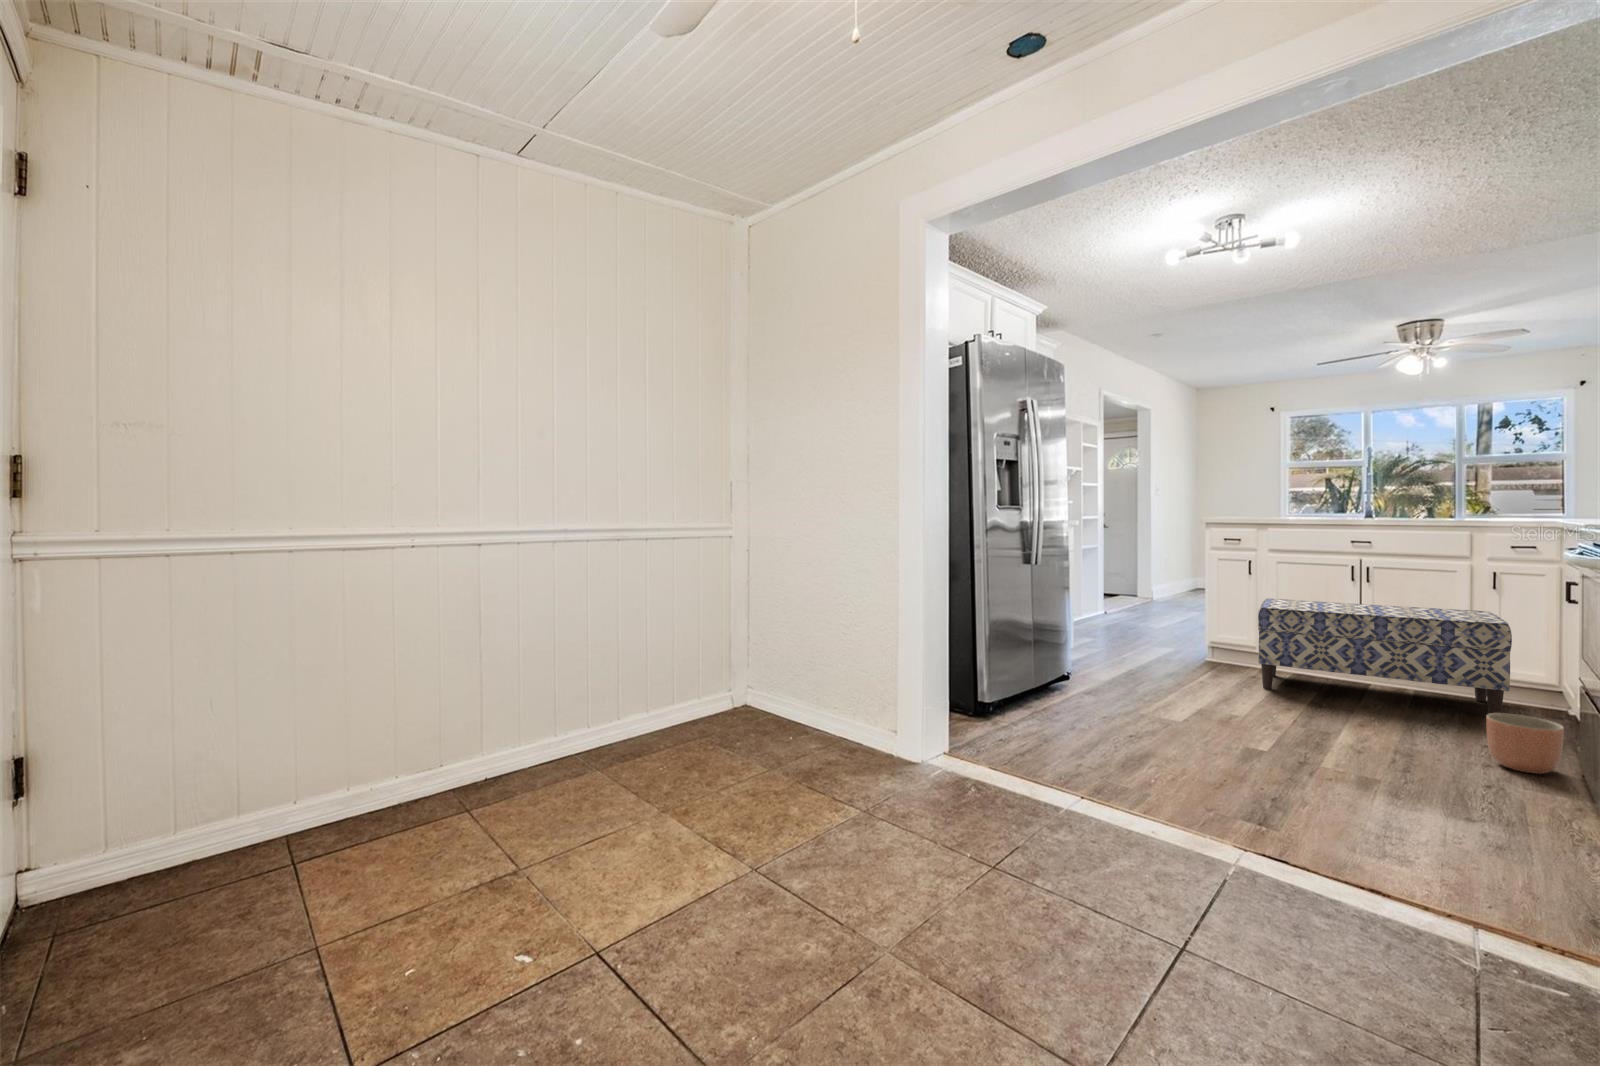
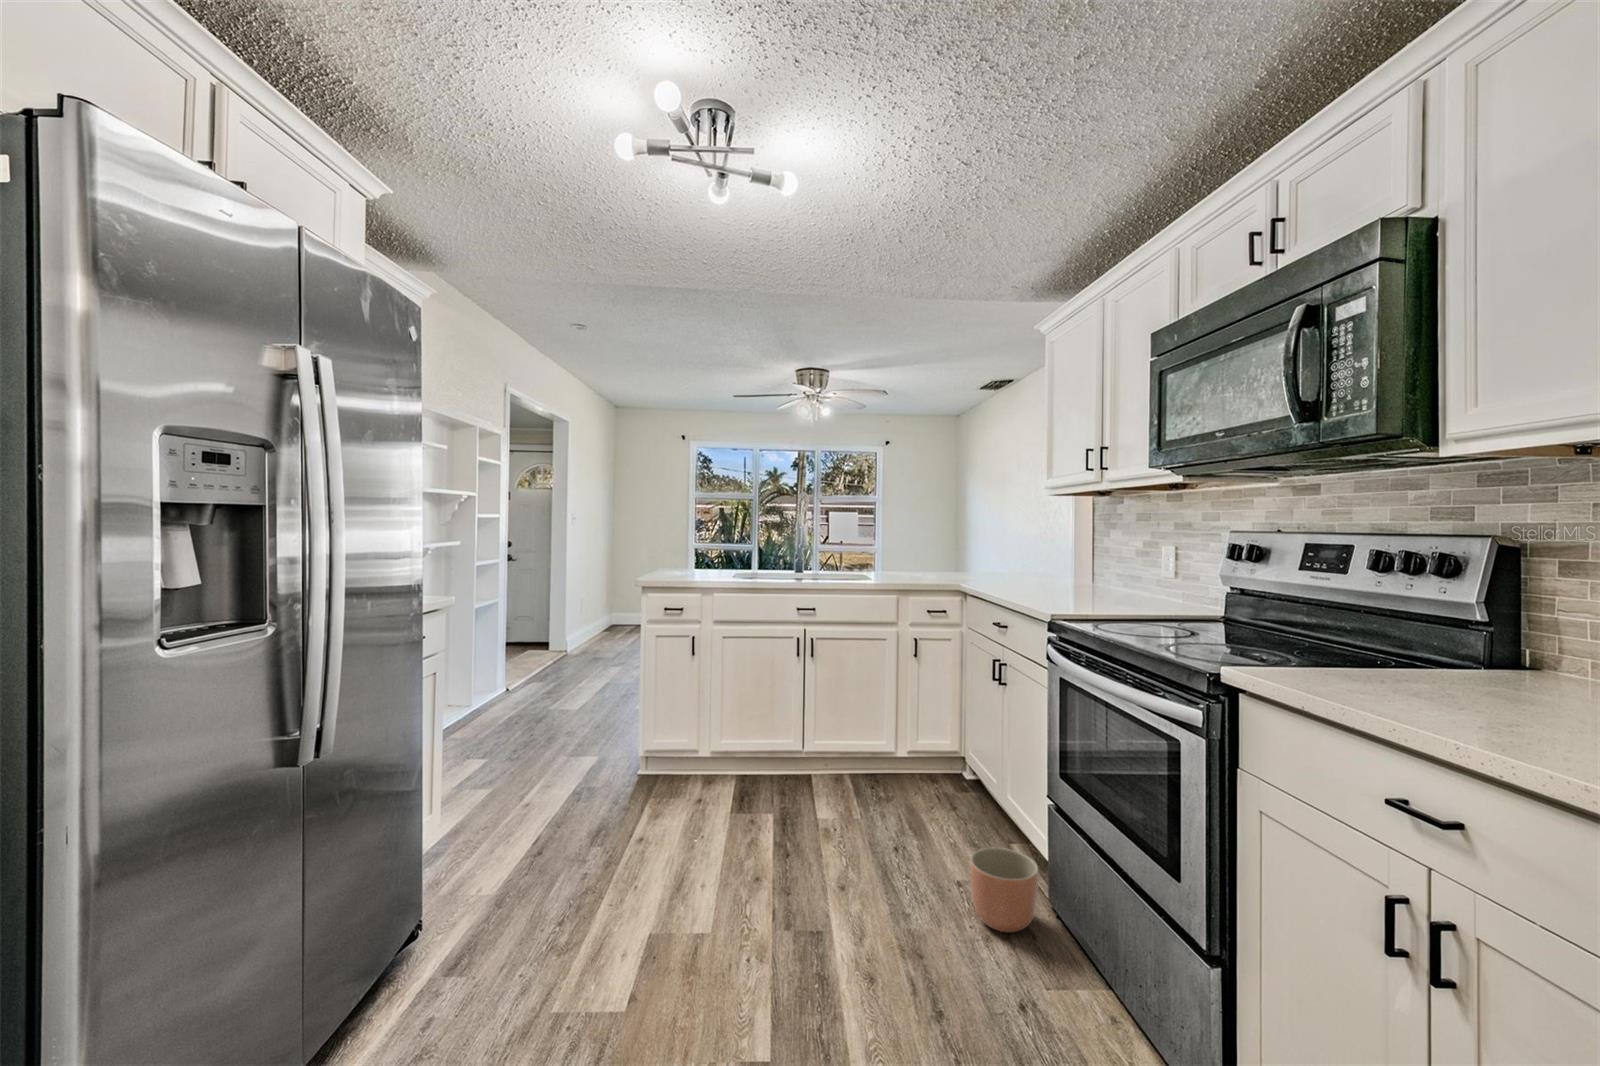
bench: present [1258,599,1512,714] -> none [708,683,945,828]

